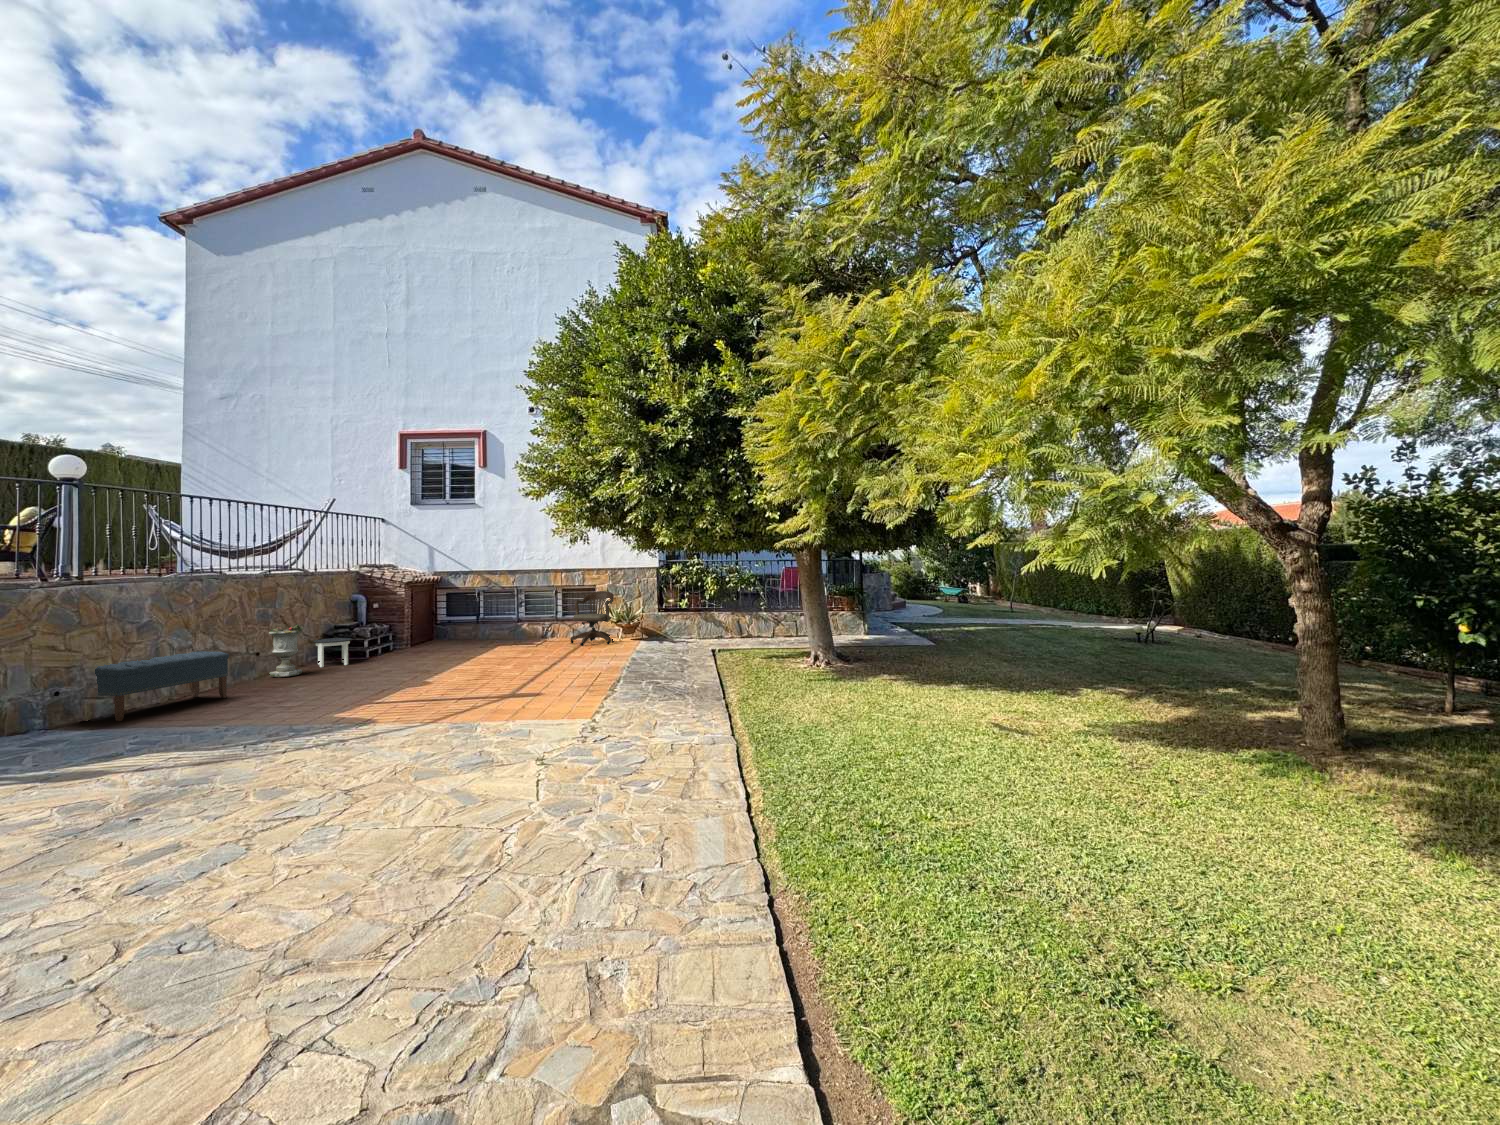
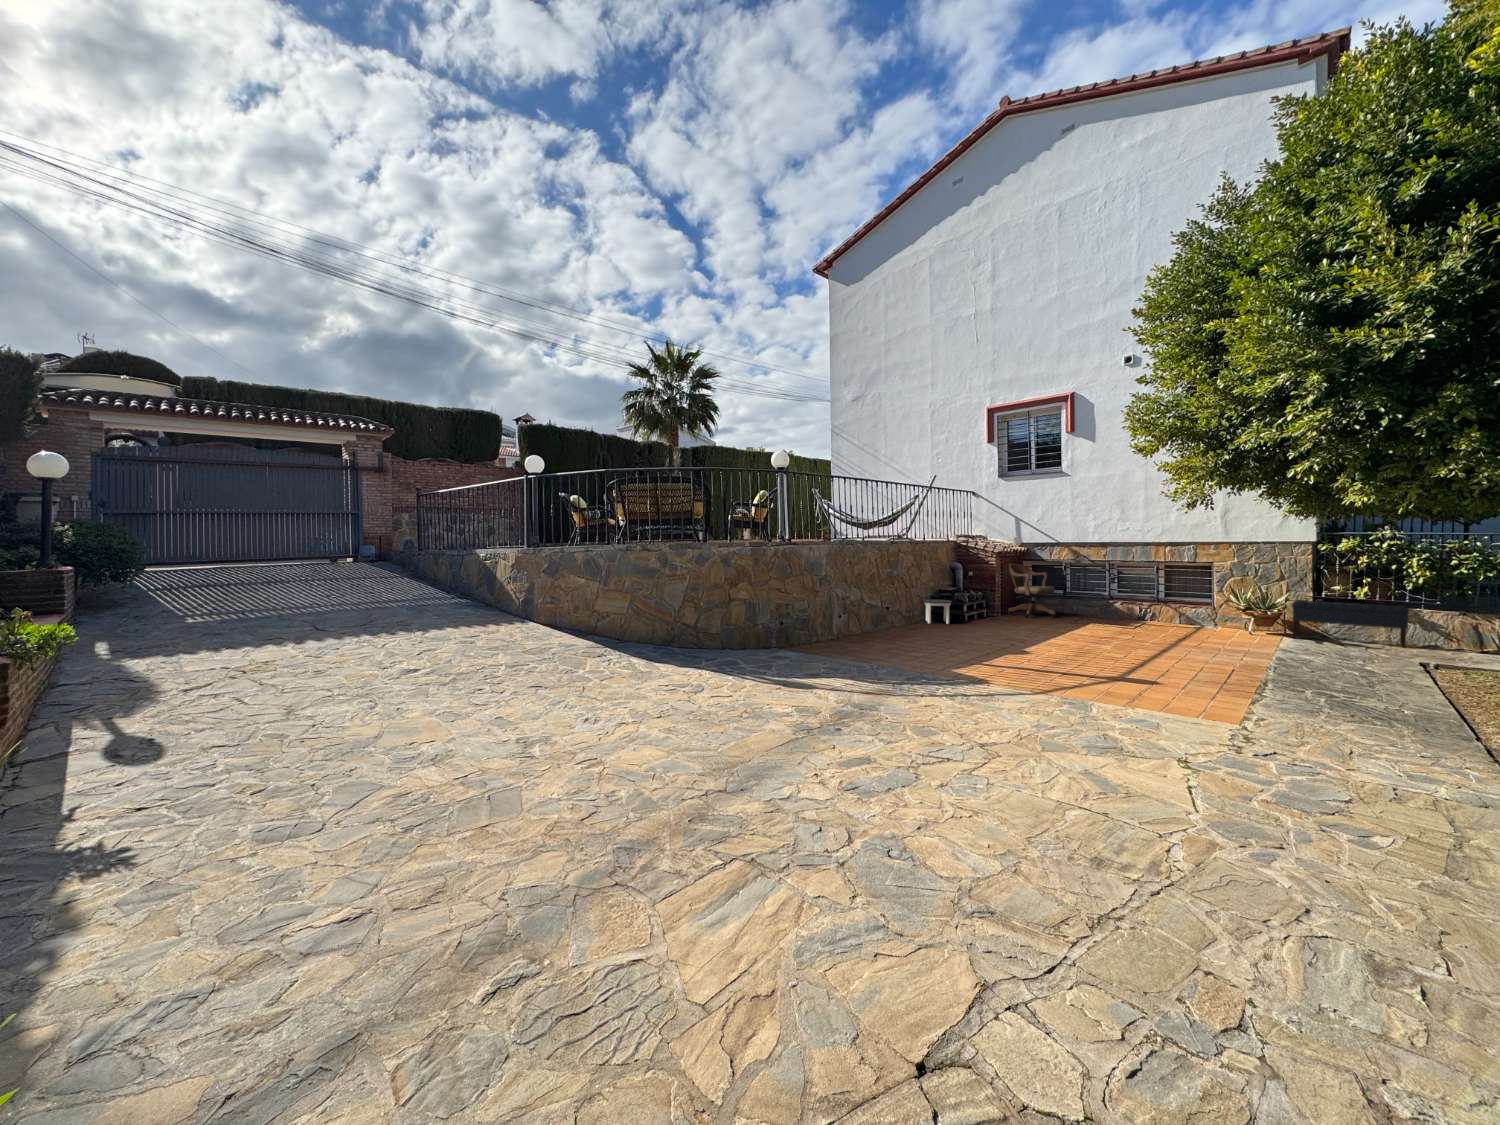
chair: present [570,591,614,646] -> present [1008,564,1055,618]
planter: present [269,625,303,677] -> none [893,586,918,628]
bench: present [95,651,229,721] -> present [1292,600,1409,648]

